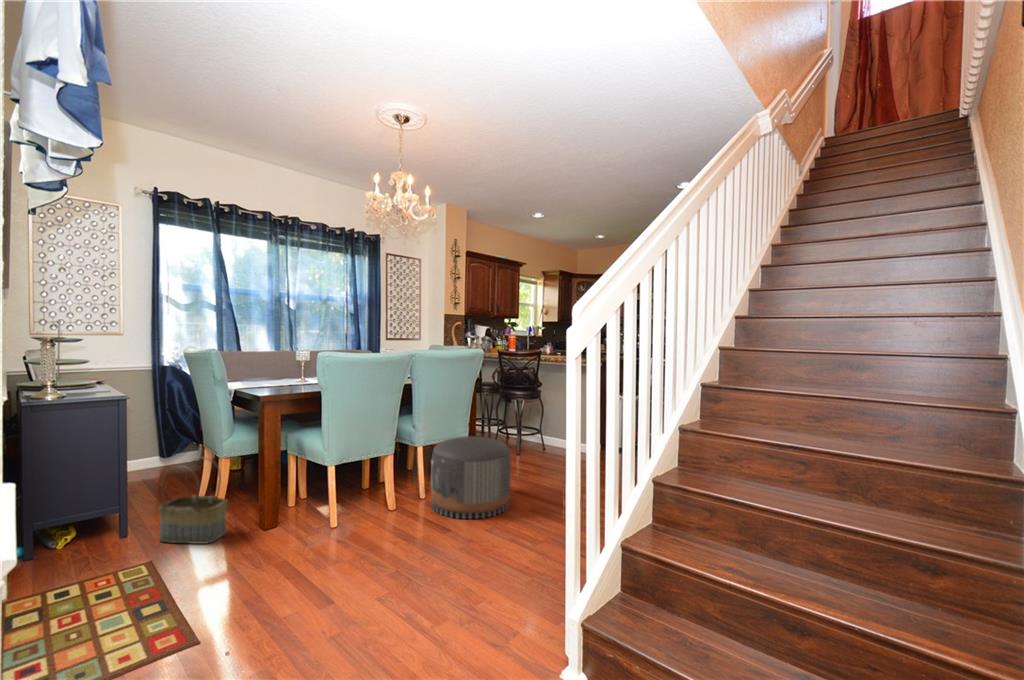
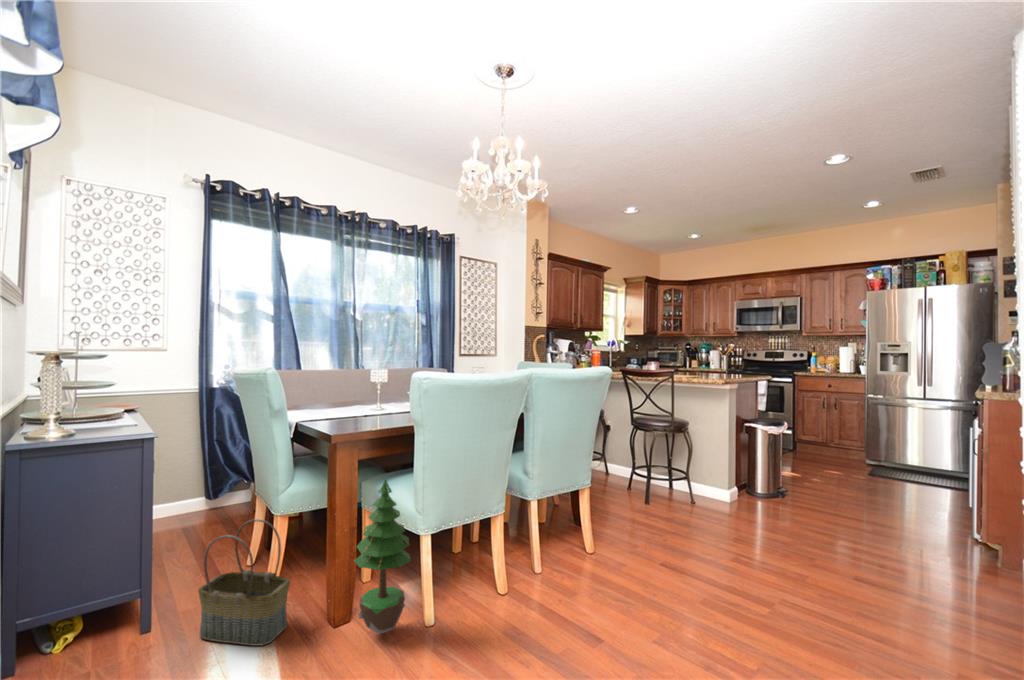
potted tree: none [275,424,318,535] -> present [354,479,410,634]
pouf: present [431,436,511,519] -> none [550,489,661,614]

